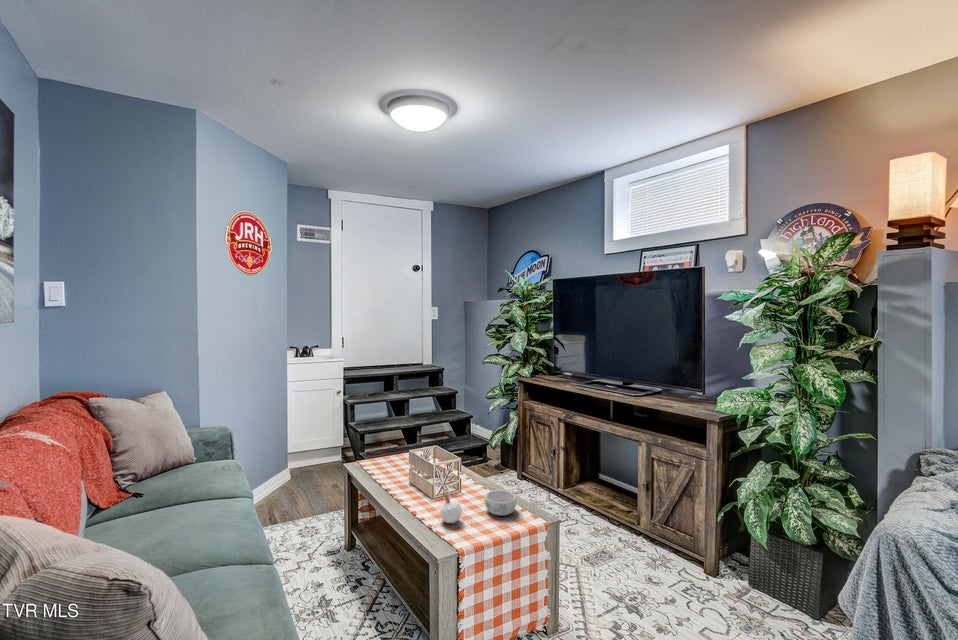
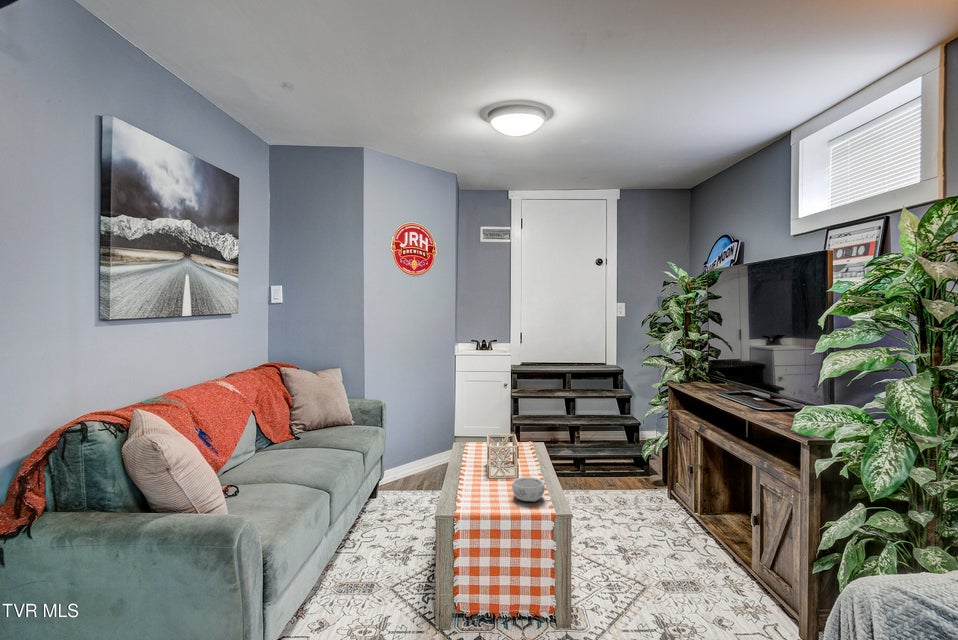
candle: present [440,486,461,523] -> none [463,458,484,495]

